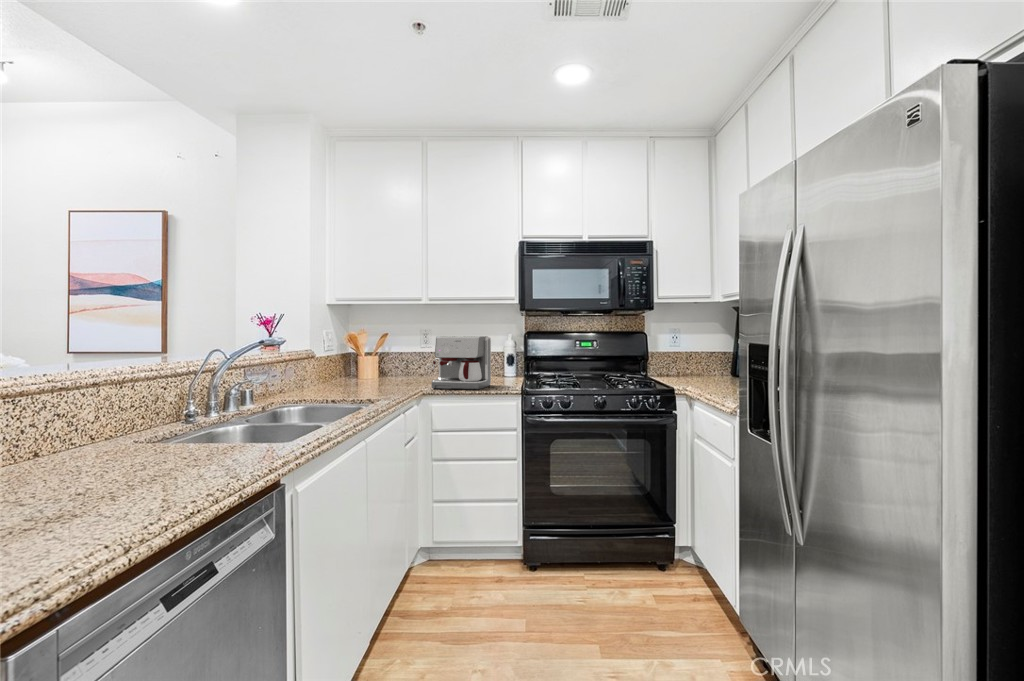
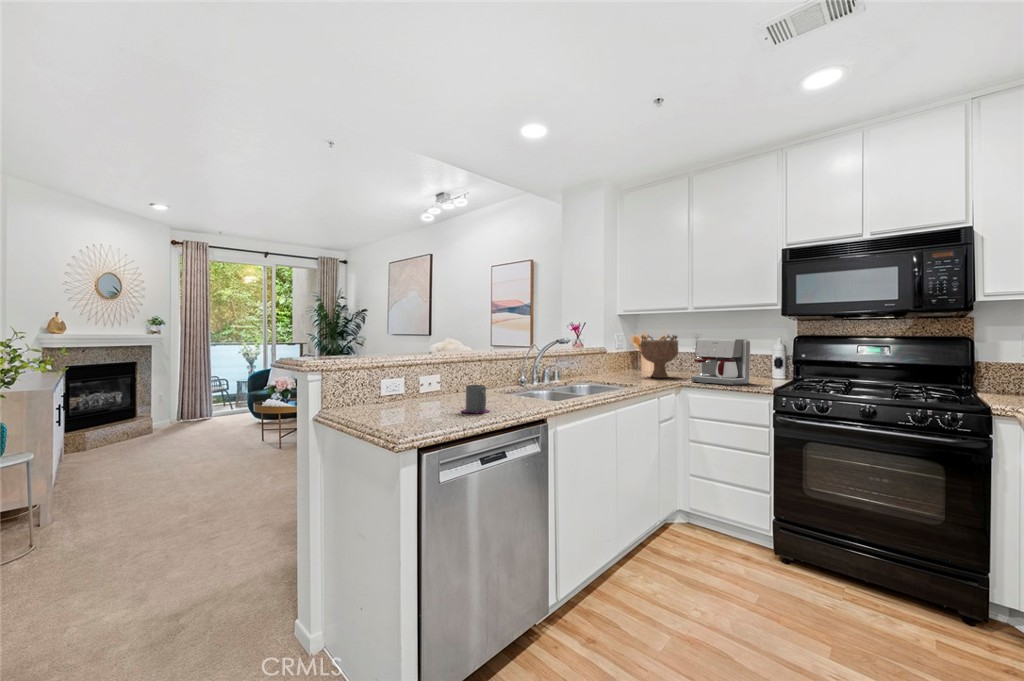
decorative bowl: none [363,331,410,386] -> present [640,335,678,378]
mug: none [69,442,147,509] -> present [462,385,489,413]

